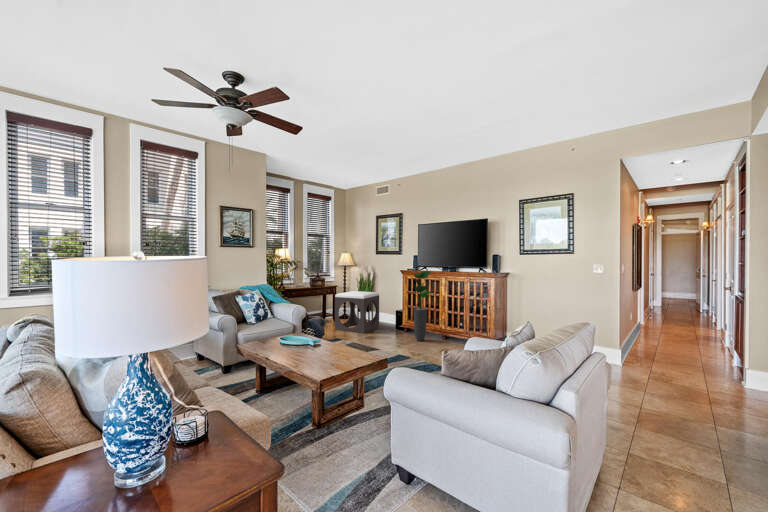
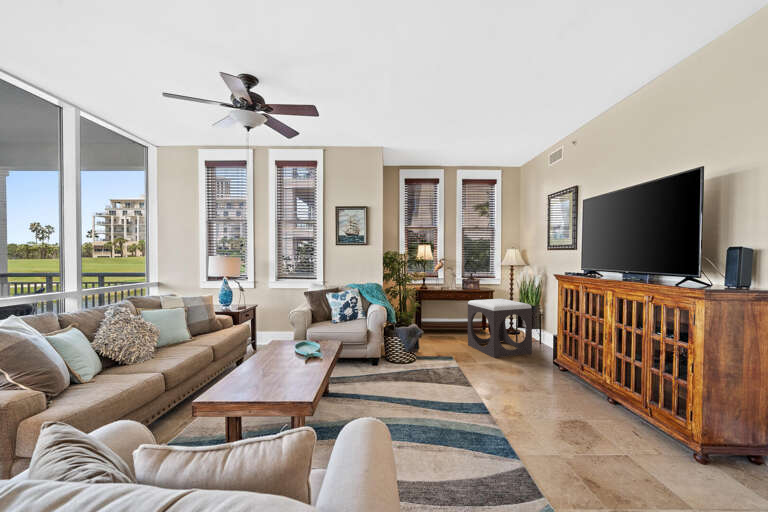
potted plant: present [413,271,431,341] -> none [533,277,592,392]

